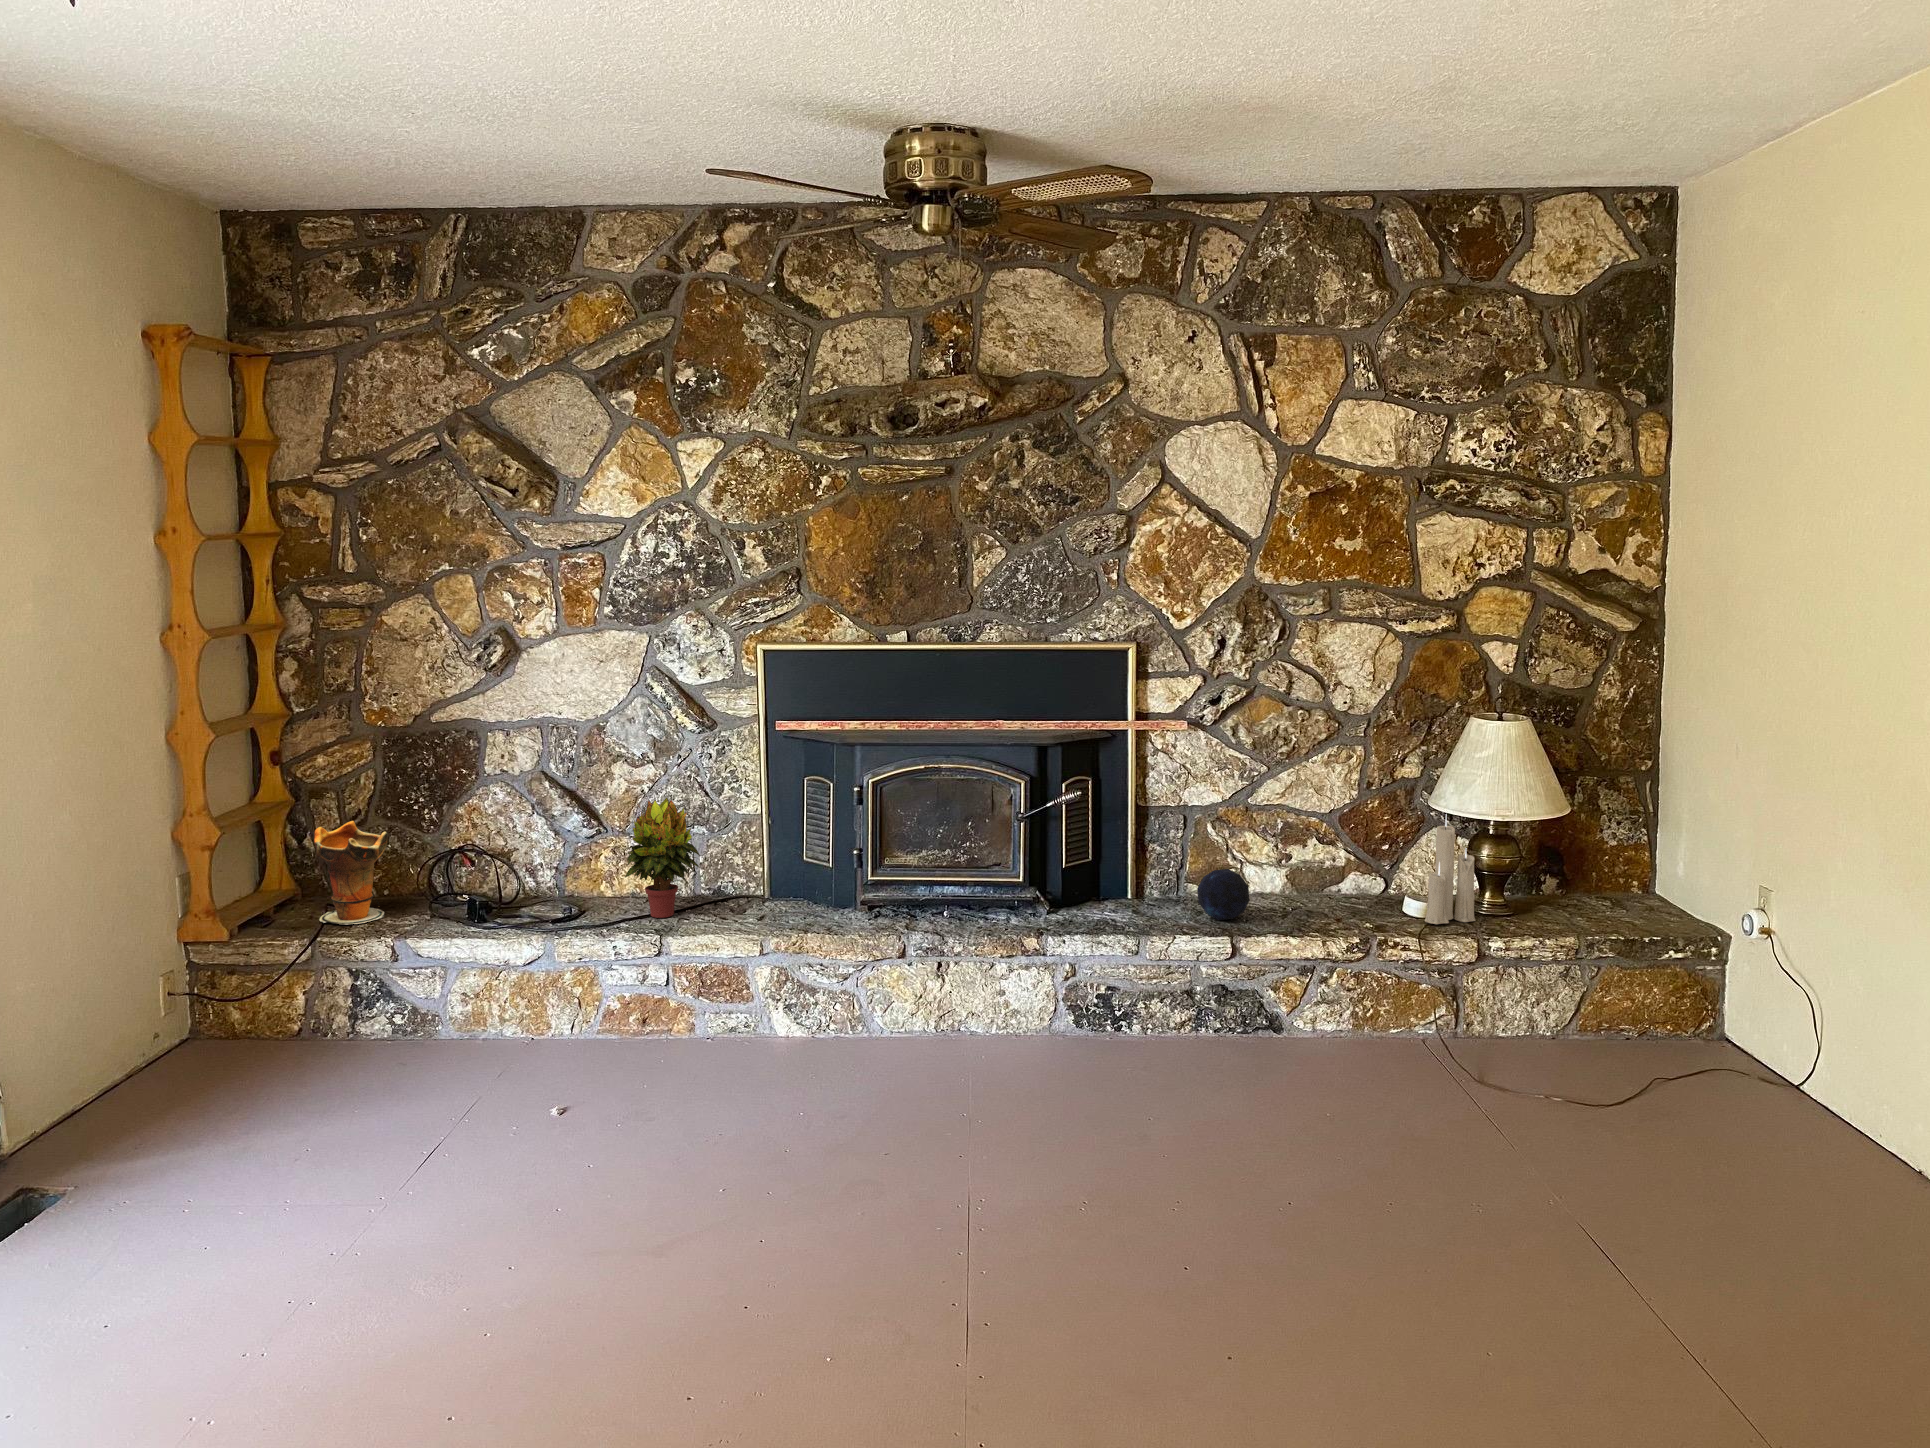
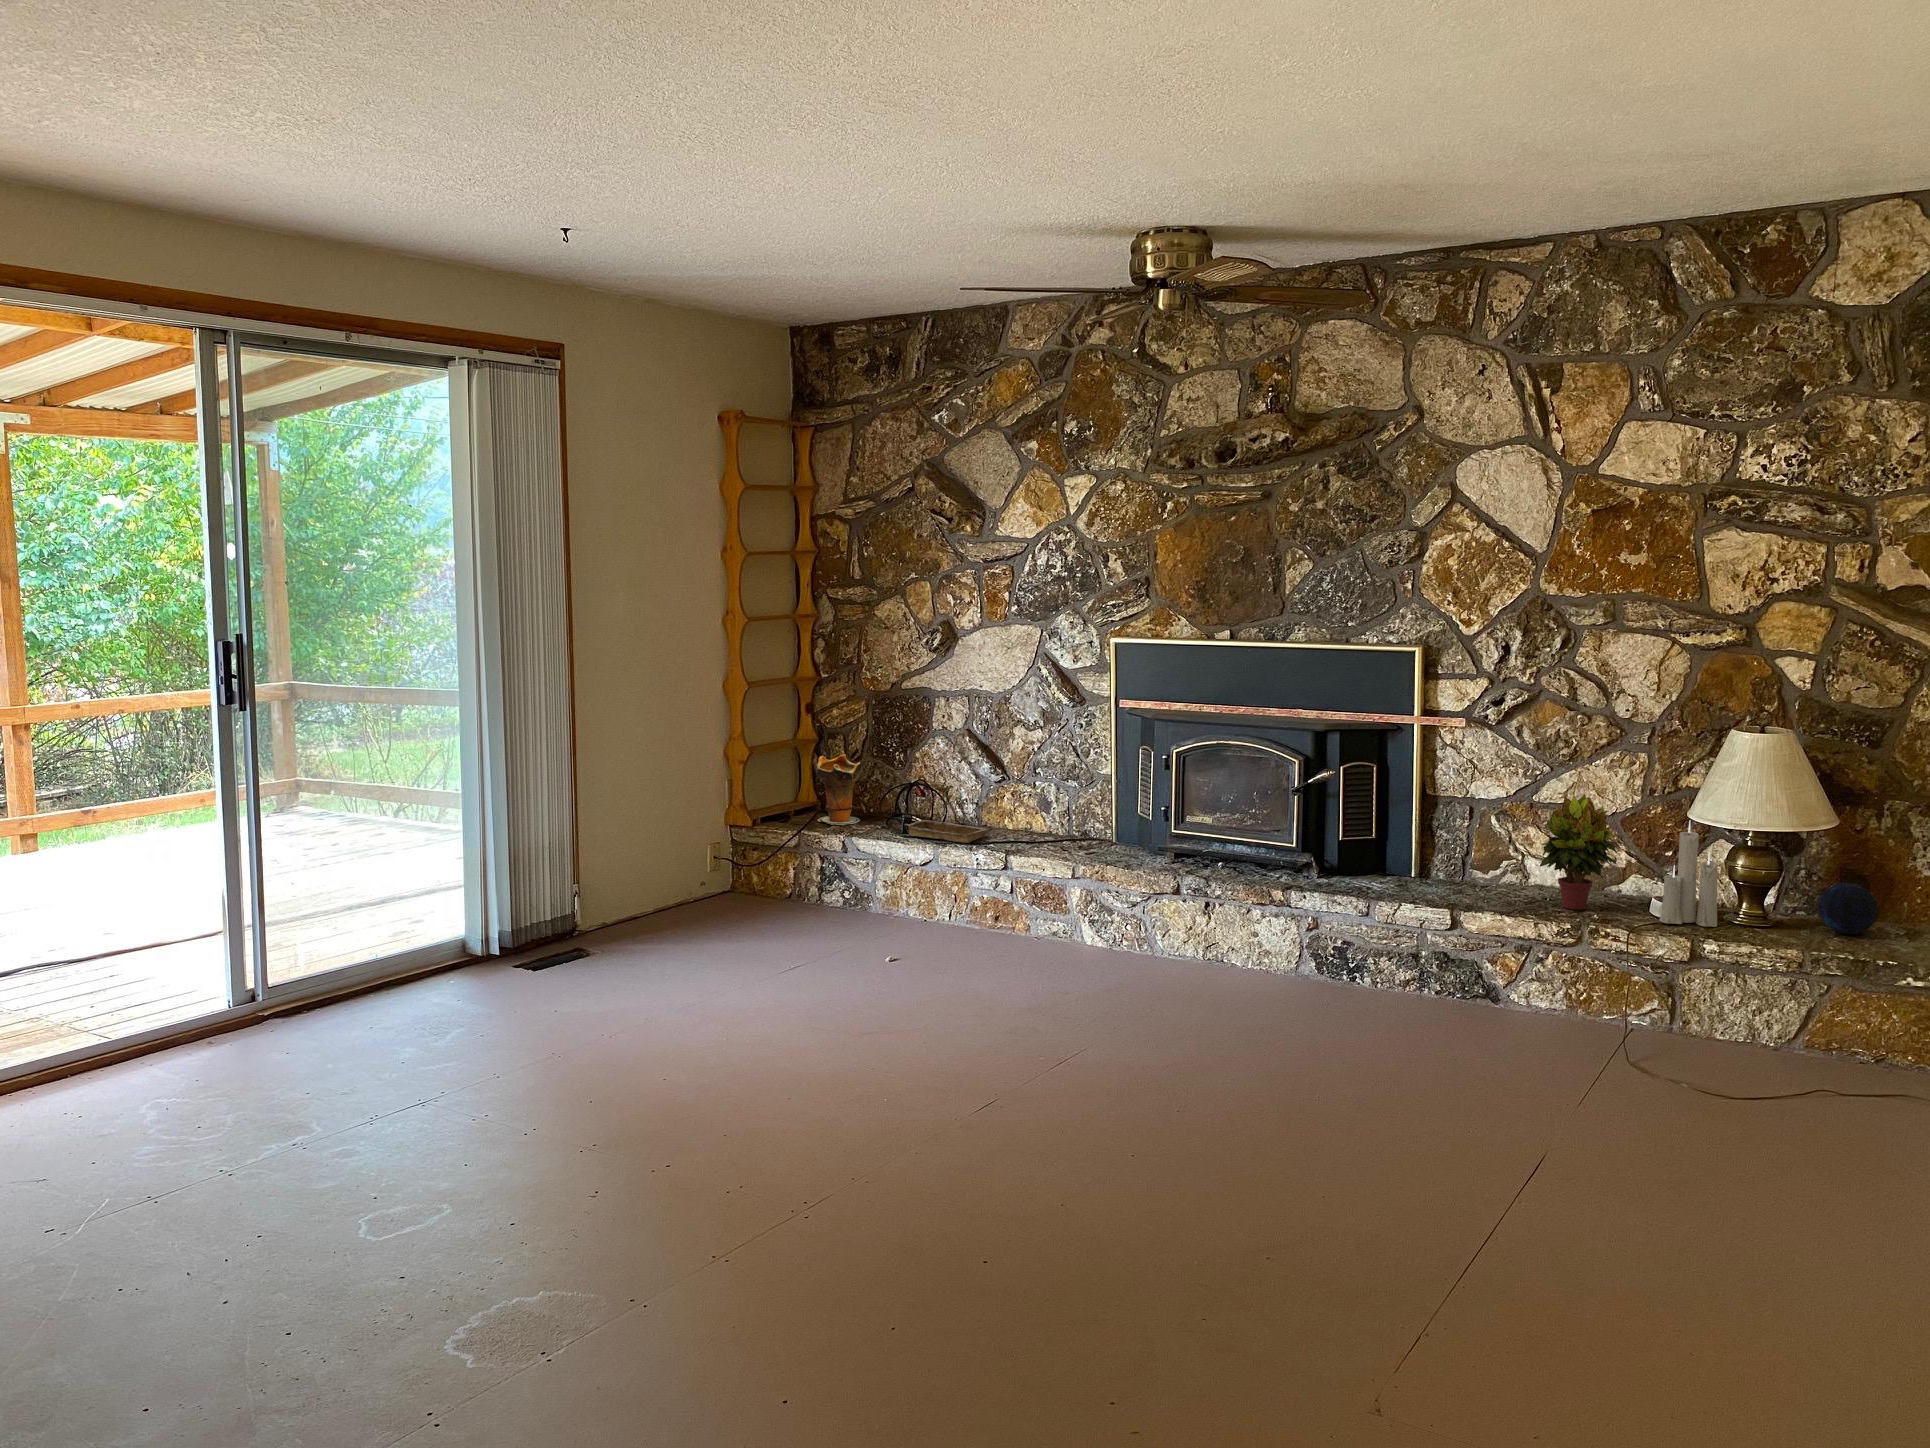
potted plant: present [625,798,700,918] -> present [1540,795,1618,910]
decorative orb: present [1197,869,1250,920] -> present [1818,883,1878,934]
tray: none [477,901,598,928] -> present [905,820,986,843]

